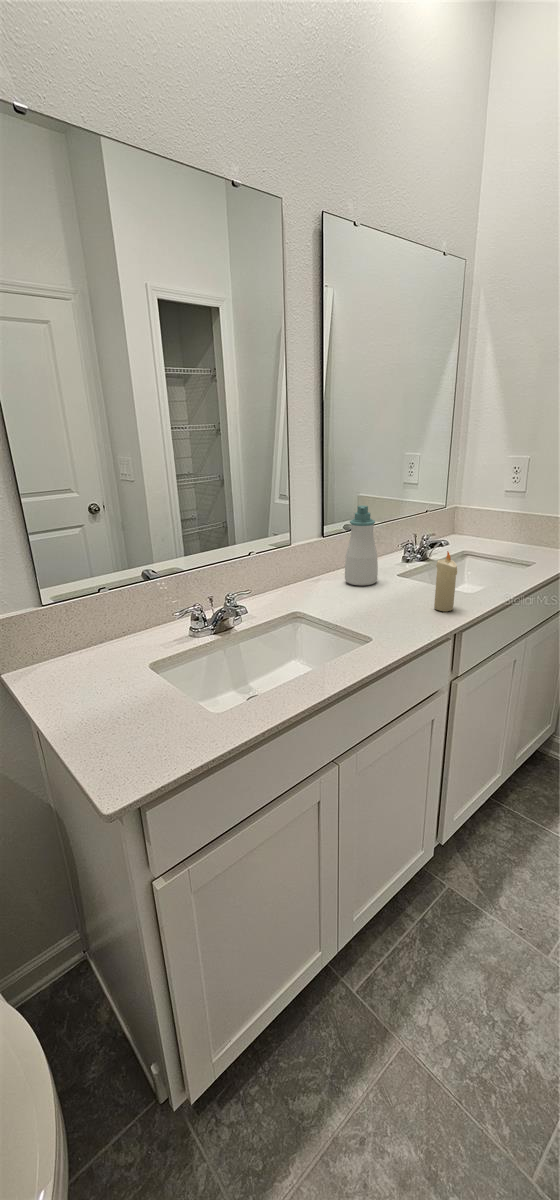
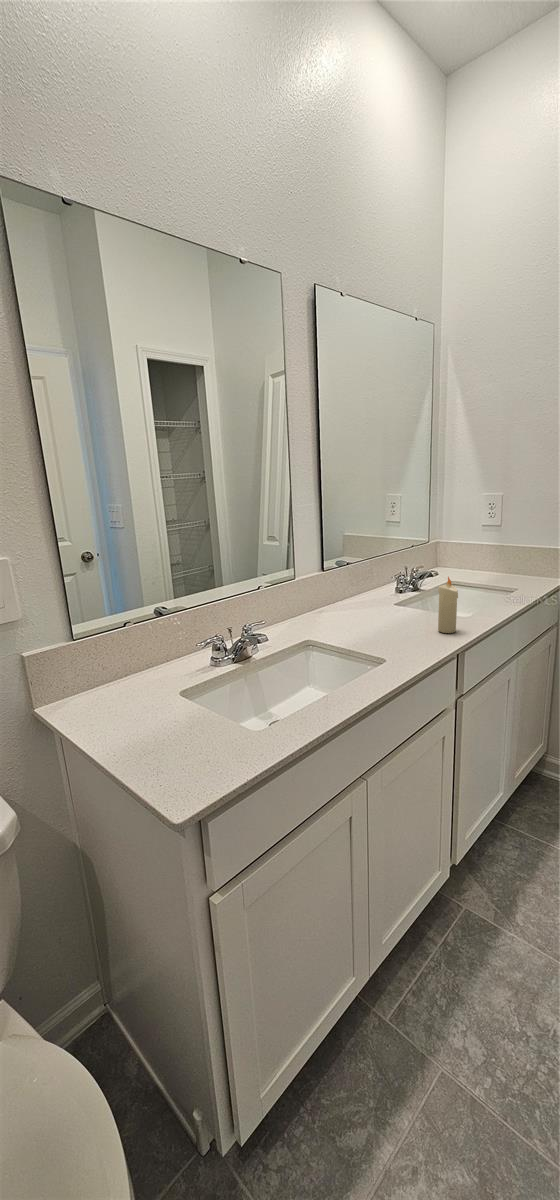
soap bottle: present [345,505,378,585] -> none [347,539,378,615]

